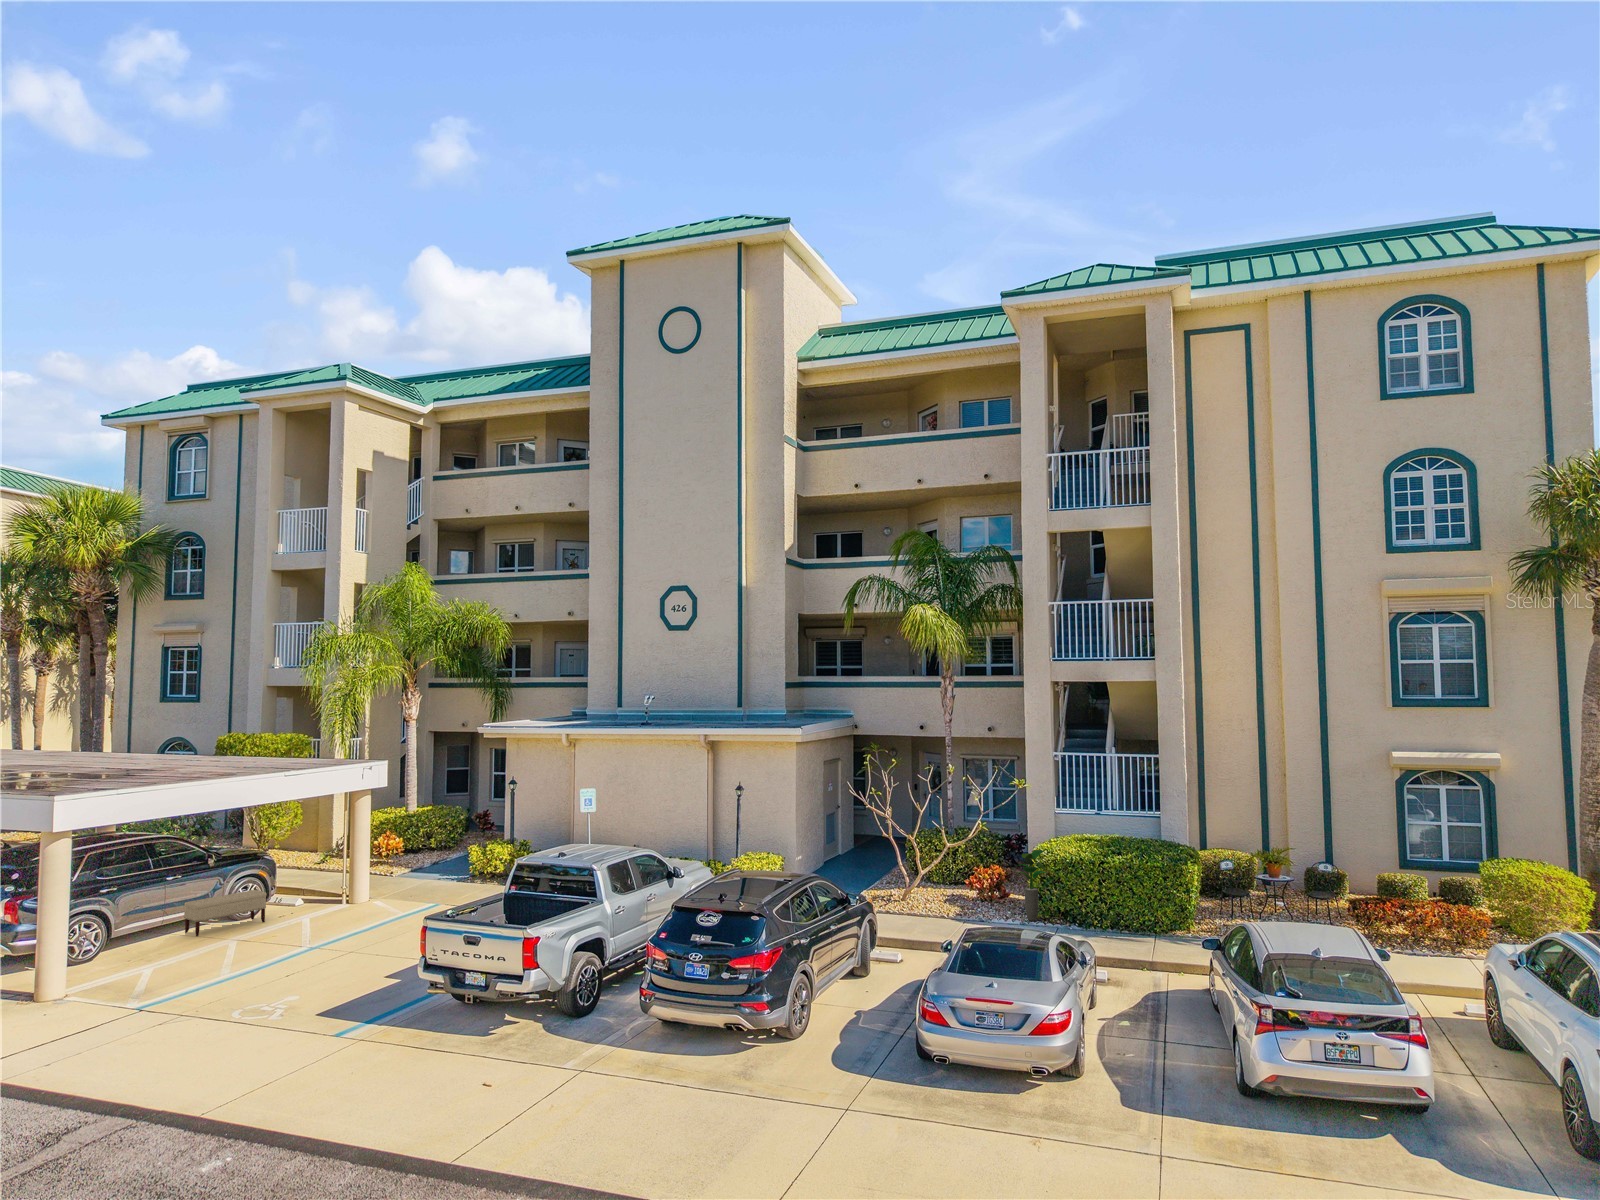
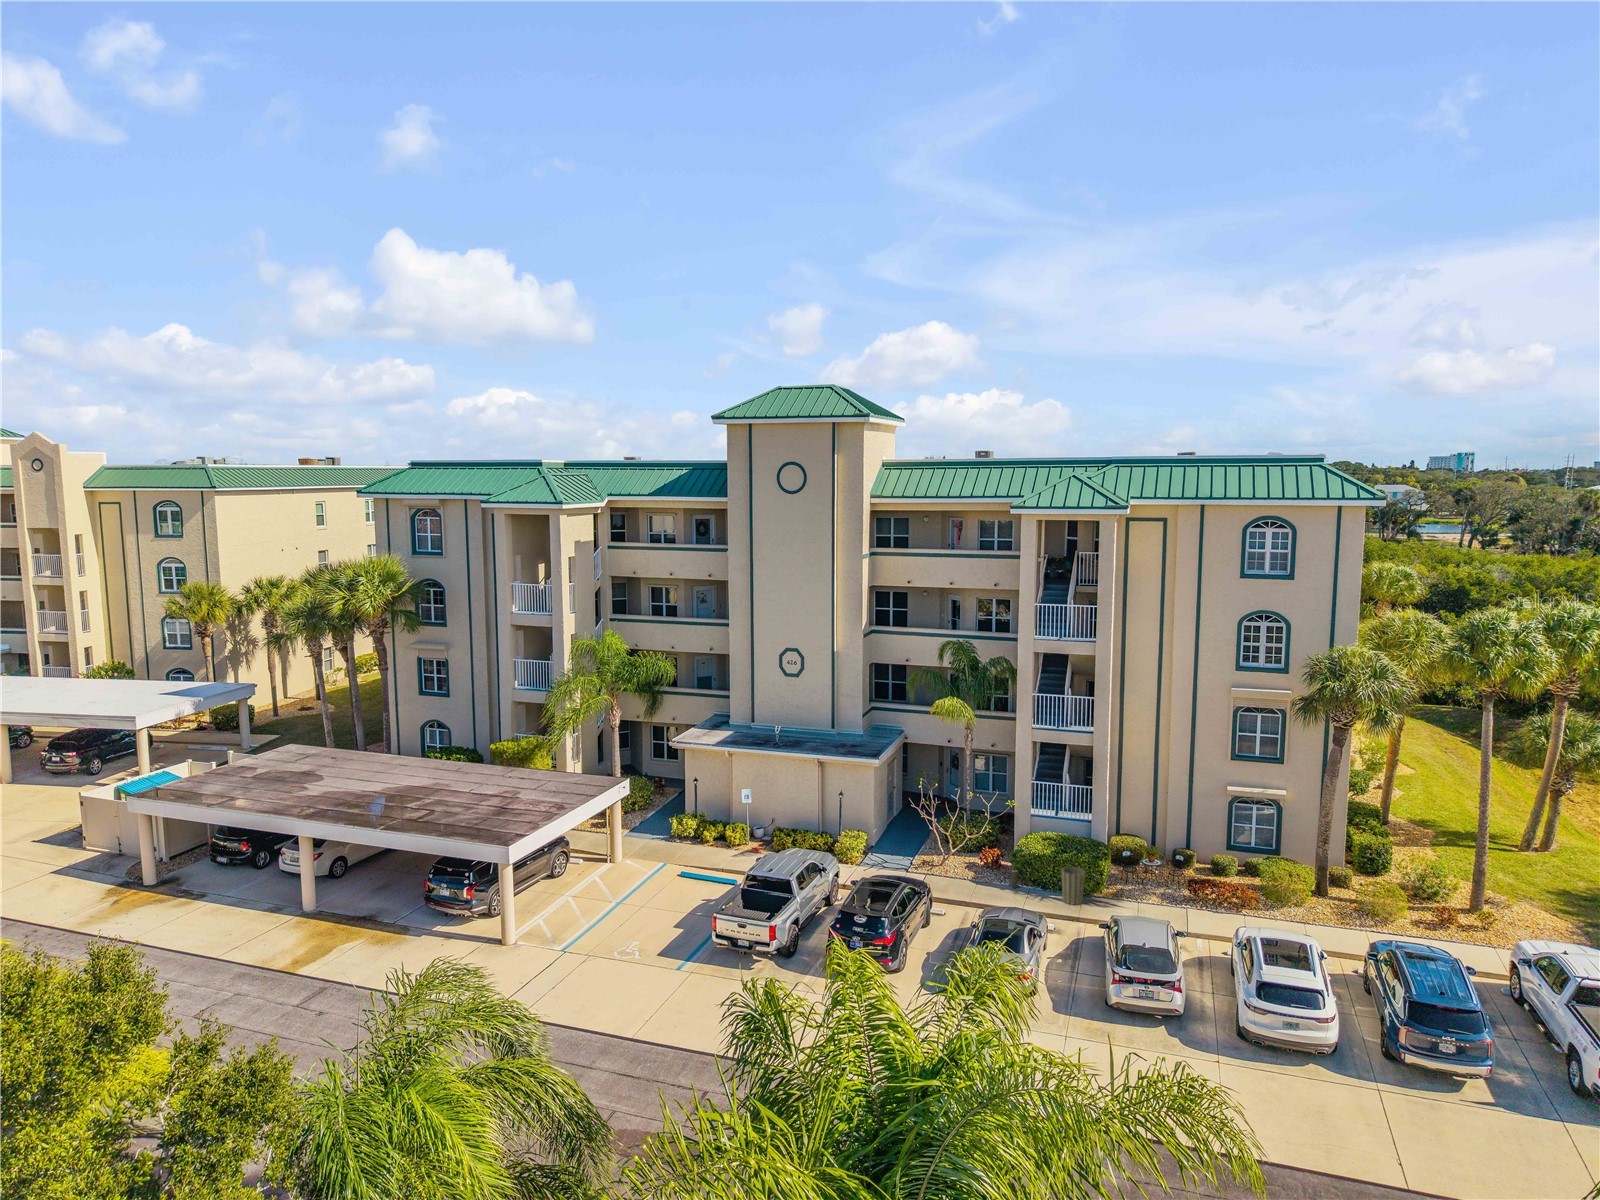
trash can: none [1115,873,1159,940] -> present [1061,867,1085,905]
bench: present [184,890,267,936] -> none [534,861,574,892]

